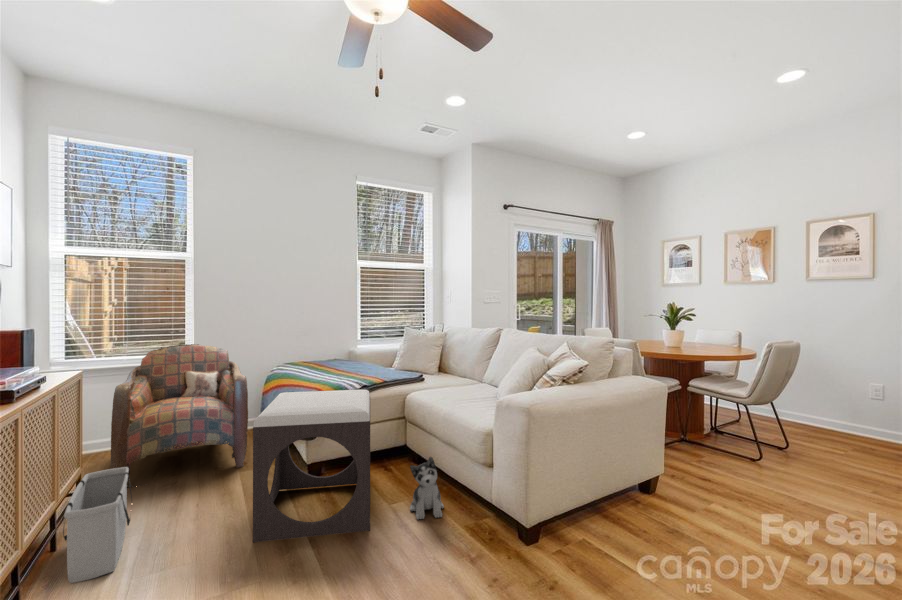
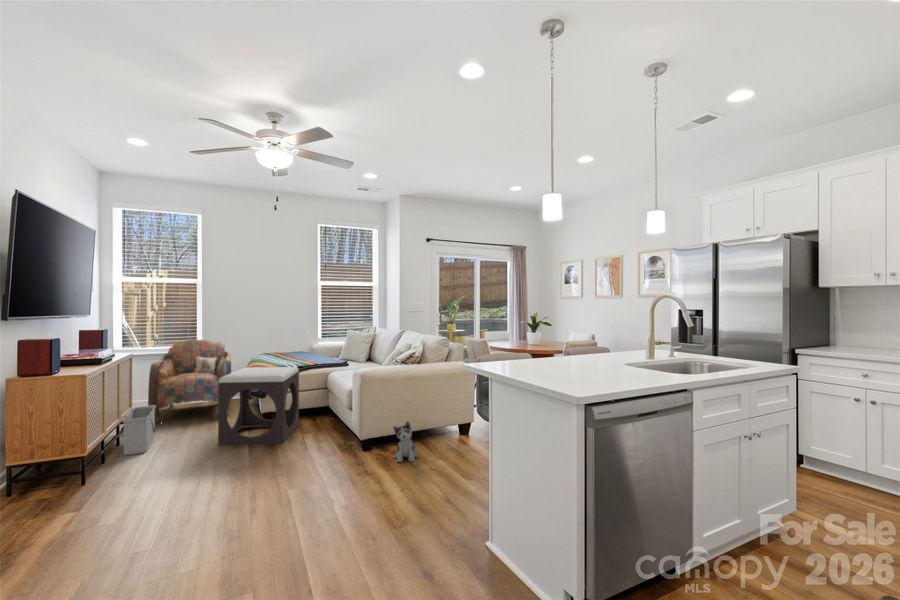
plush toy: present [410,457,444,519] -> present [394,421,417,462]

